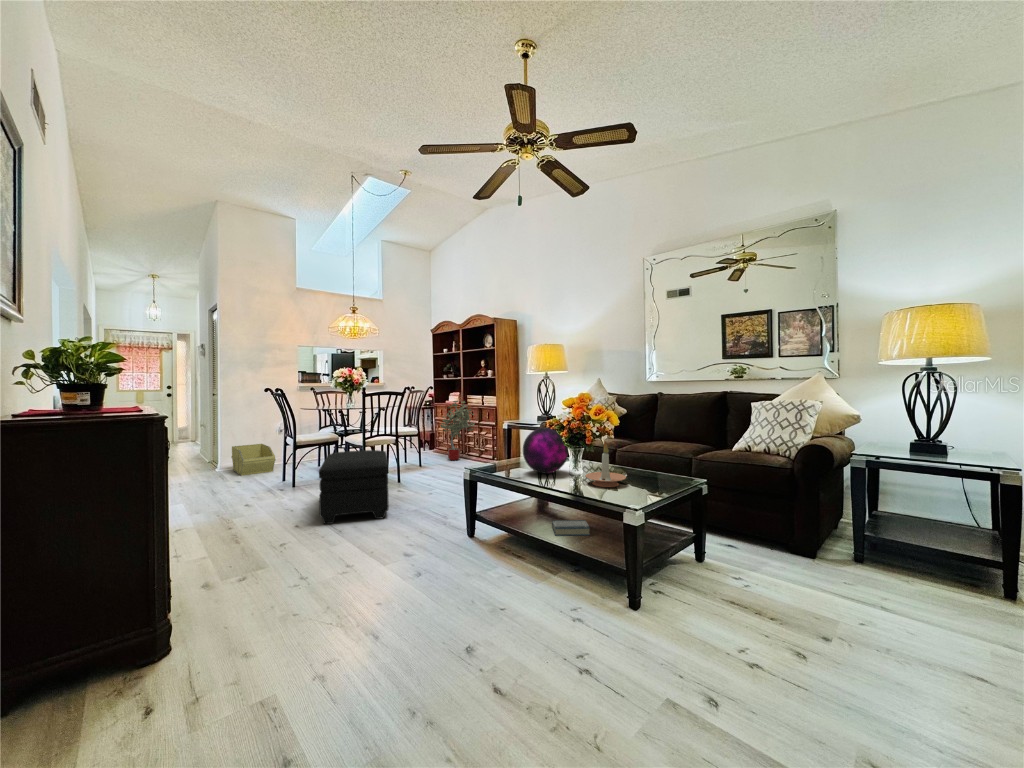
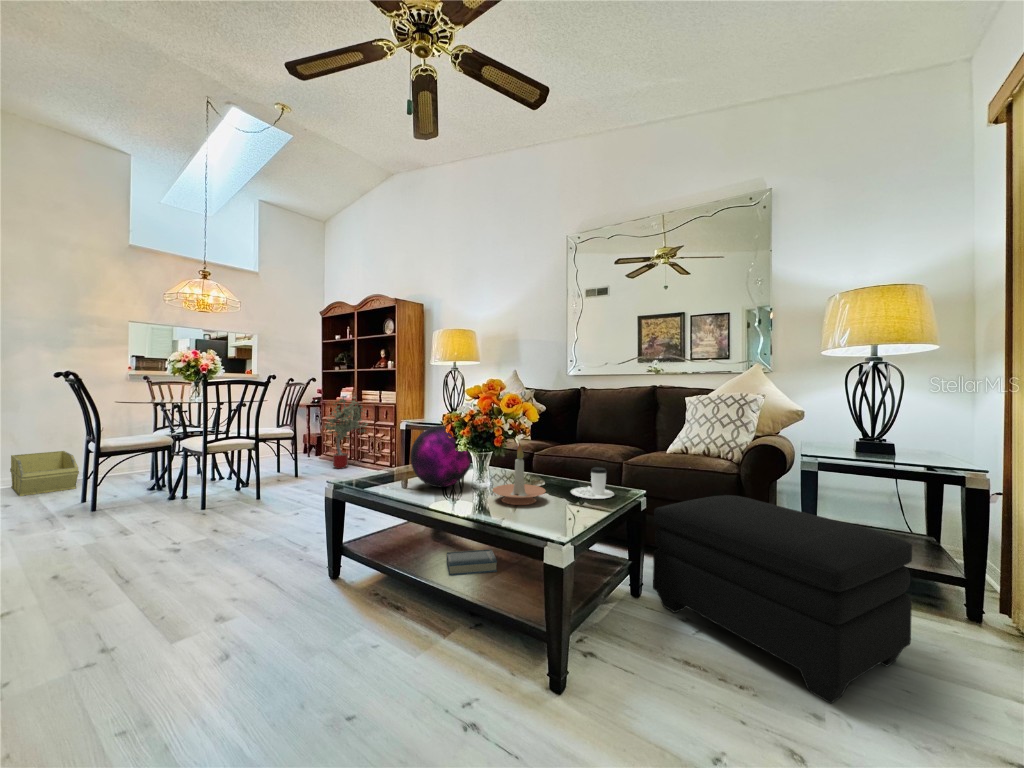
ottoman: present [319,450,389,524] -> present [653,495,912,703]
coffee cup: none [646,461,681,485] -> present [571,467,614,499]

